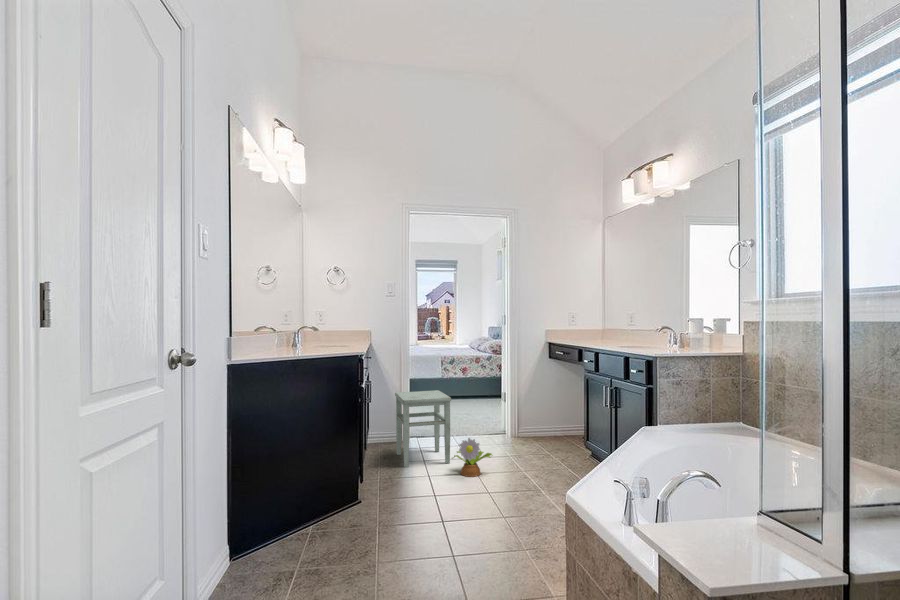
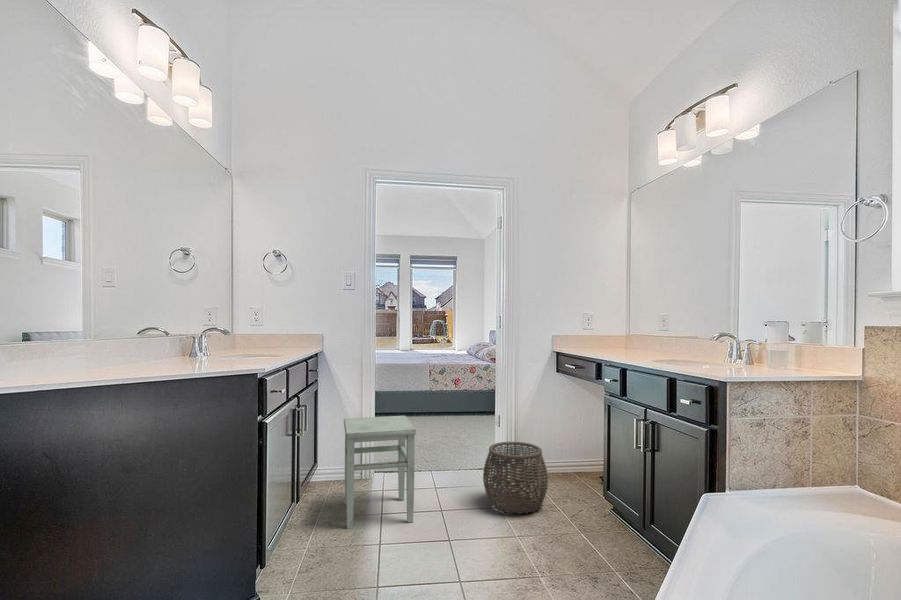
woven basket: none [497,409,544,458] -> present [483,442,548,514]
decorative plant: present [453,438,492,477] -> none [410,493,472,551]

